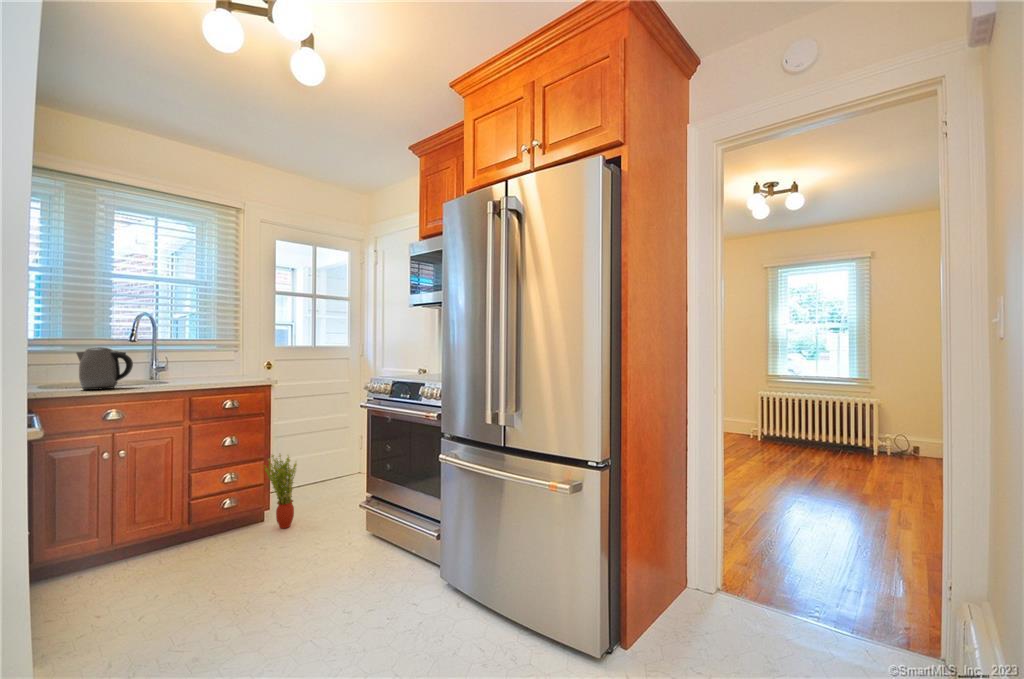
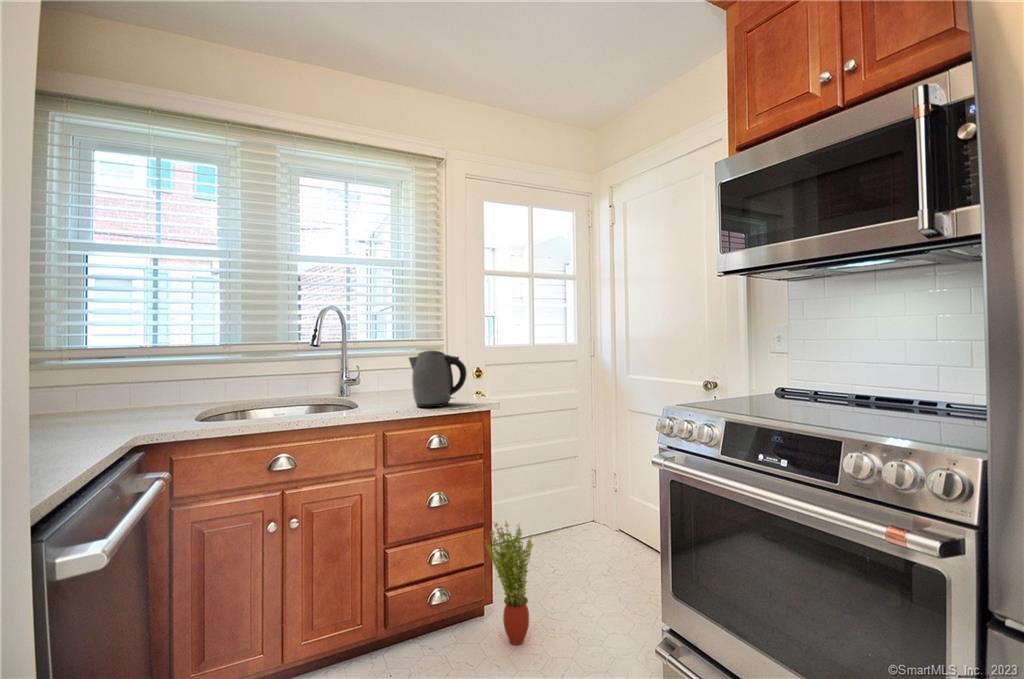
kettle: present [76,347,133,390] -> present [409,350,467,407]

